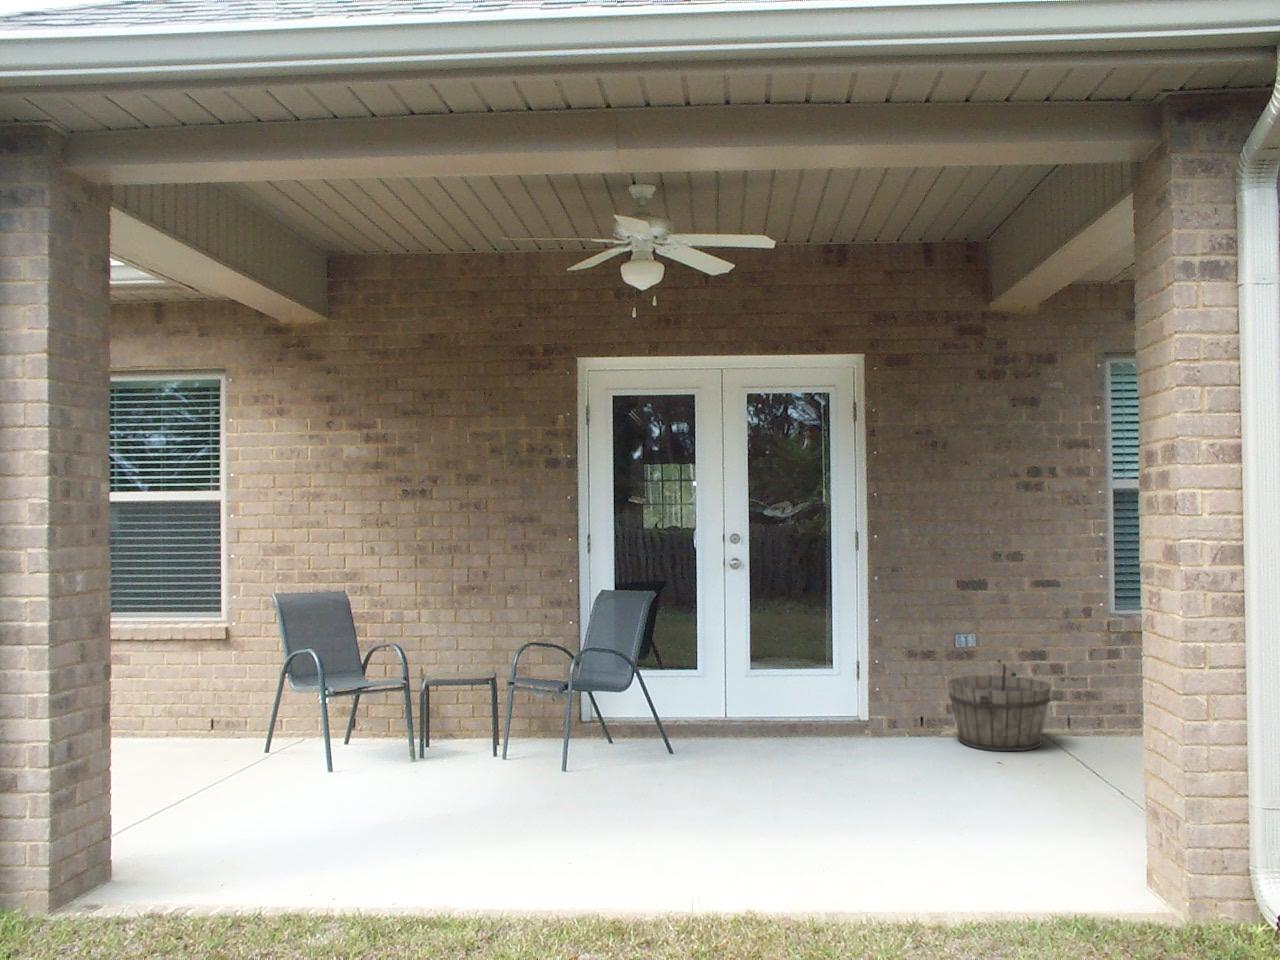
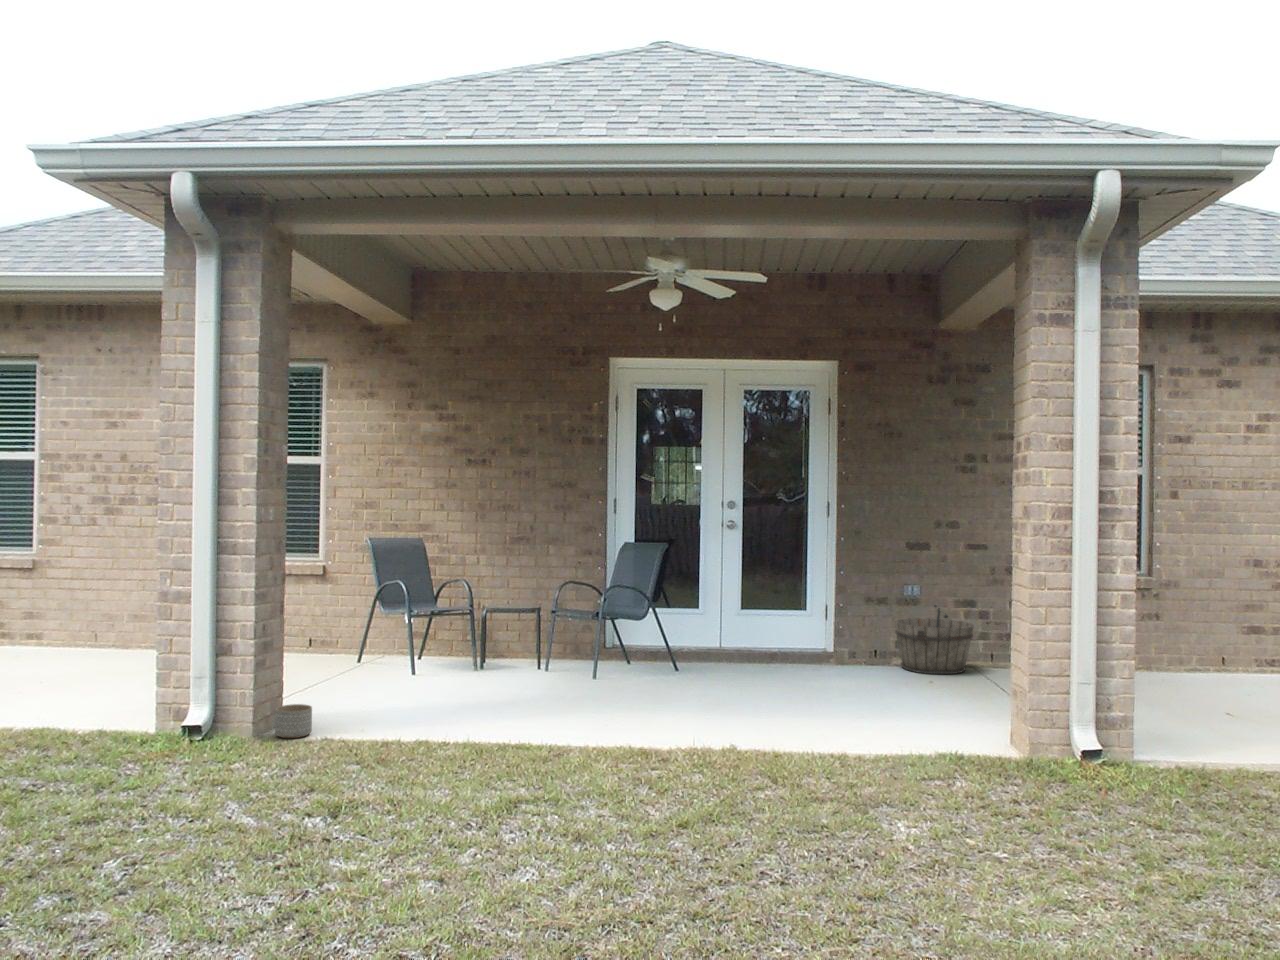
planter: none [89,853,145,908] -> present [275,704,312,738]

